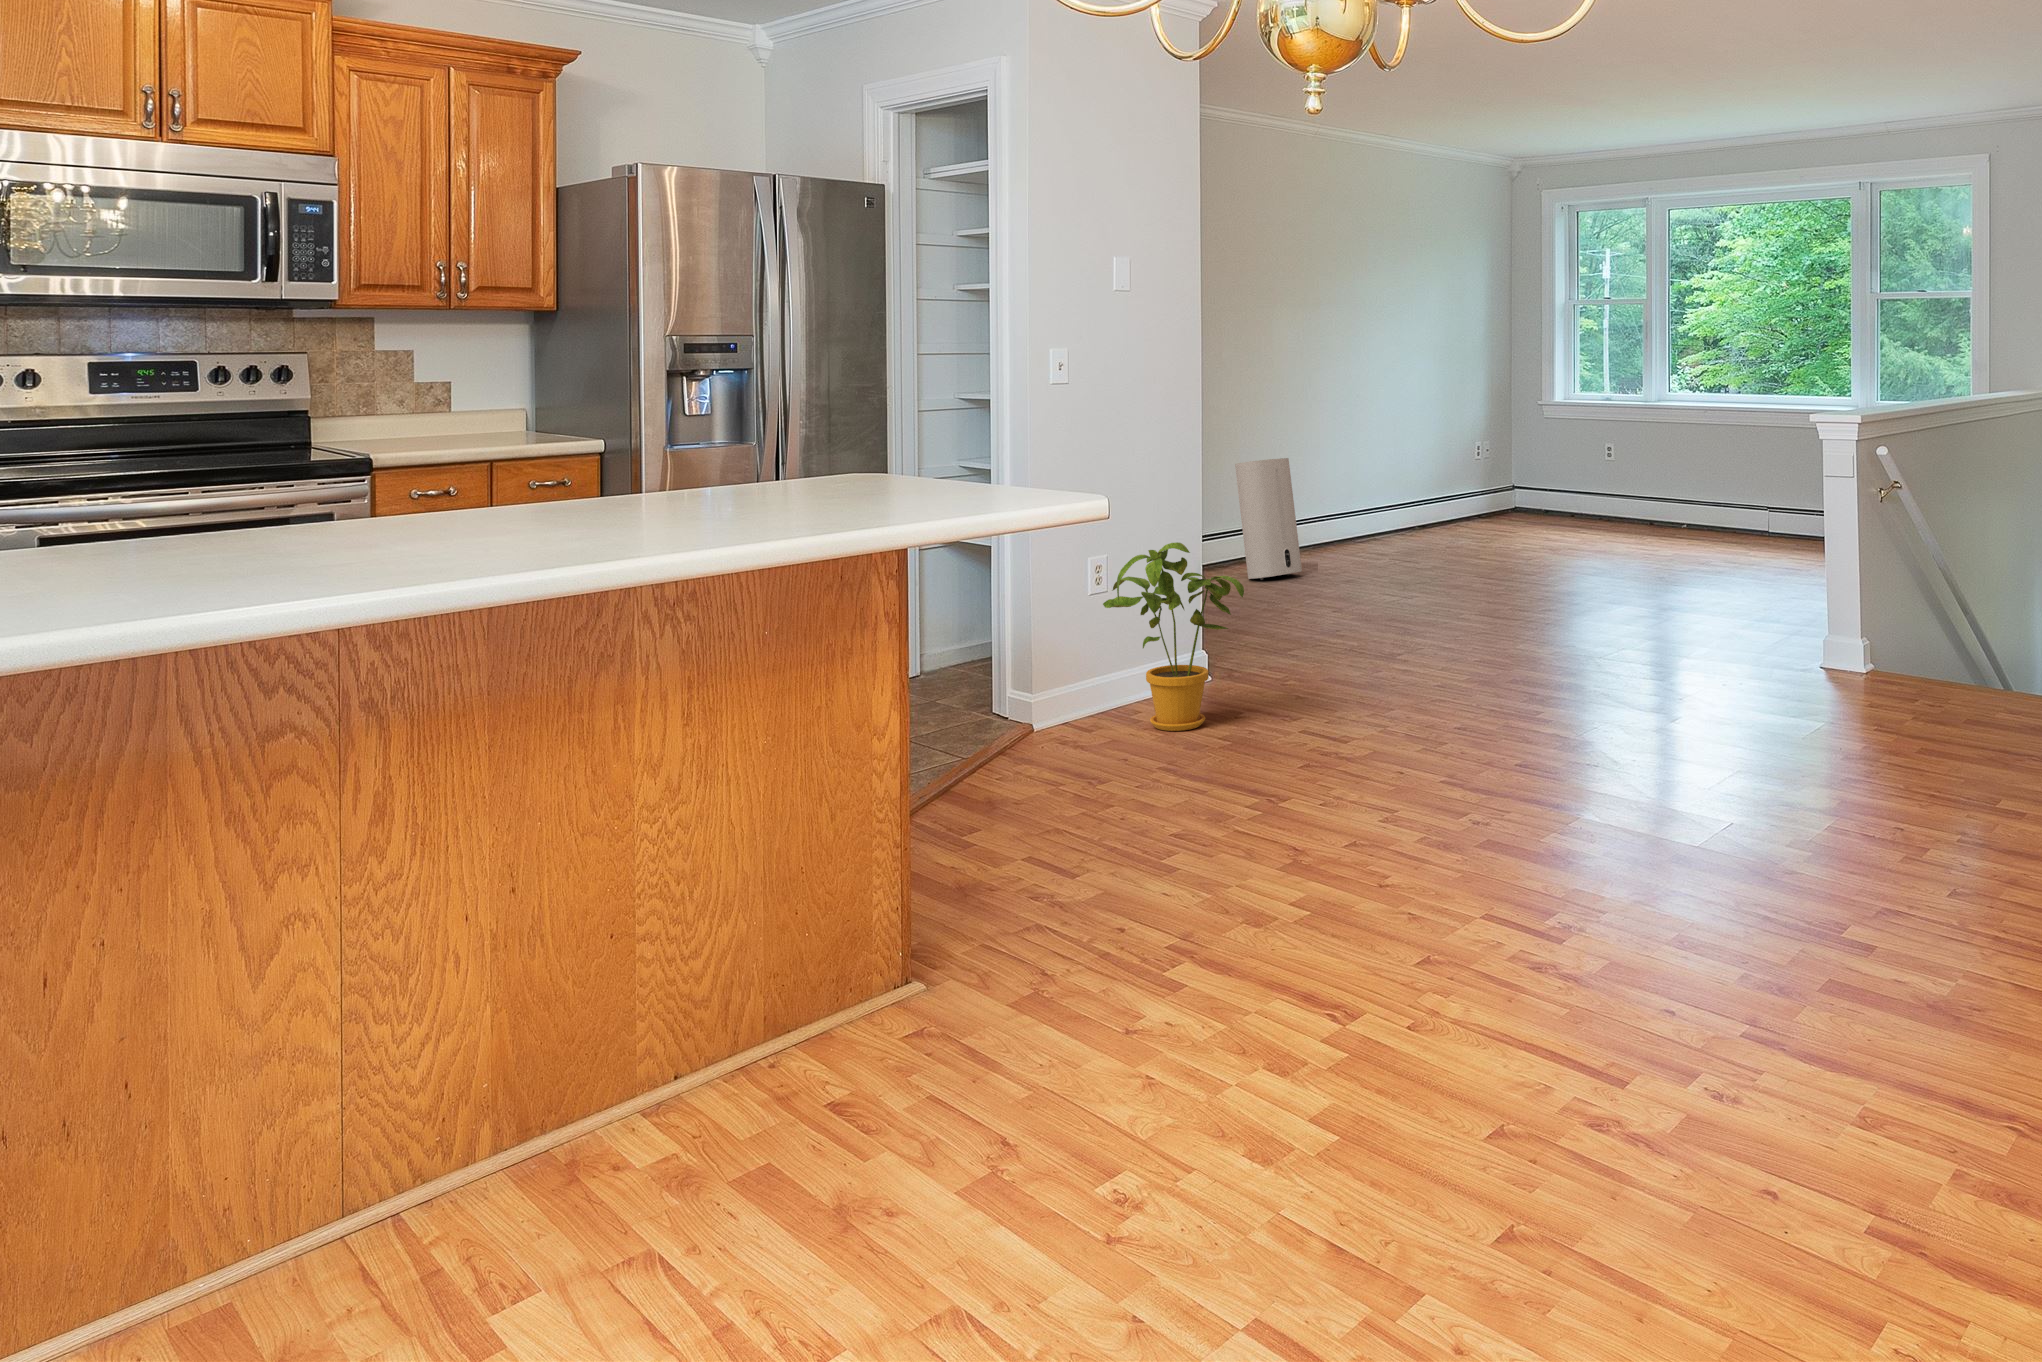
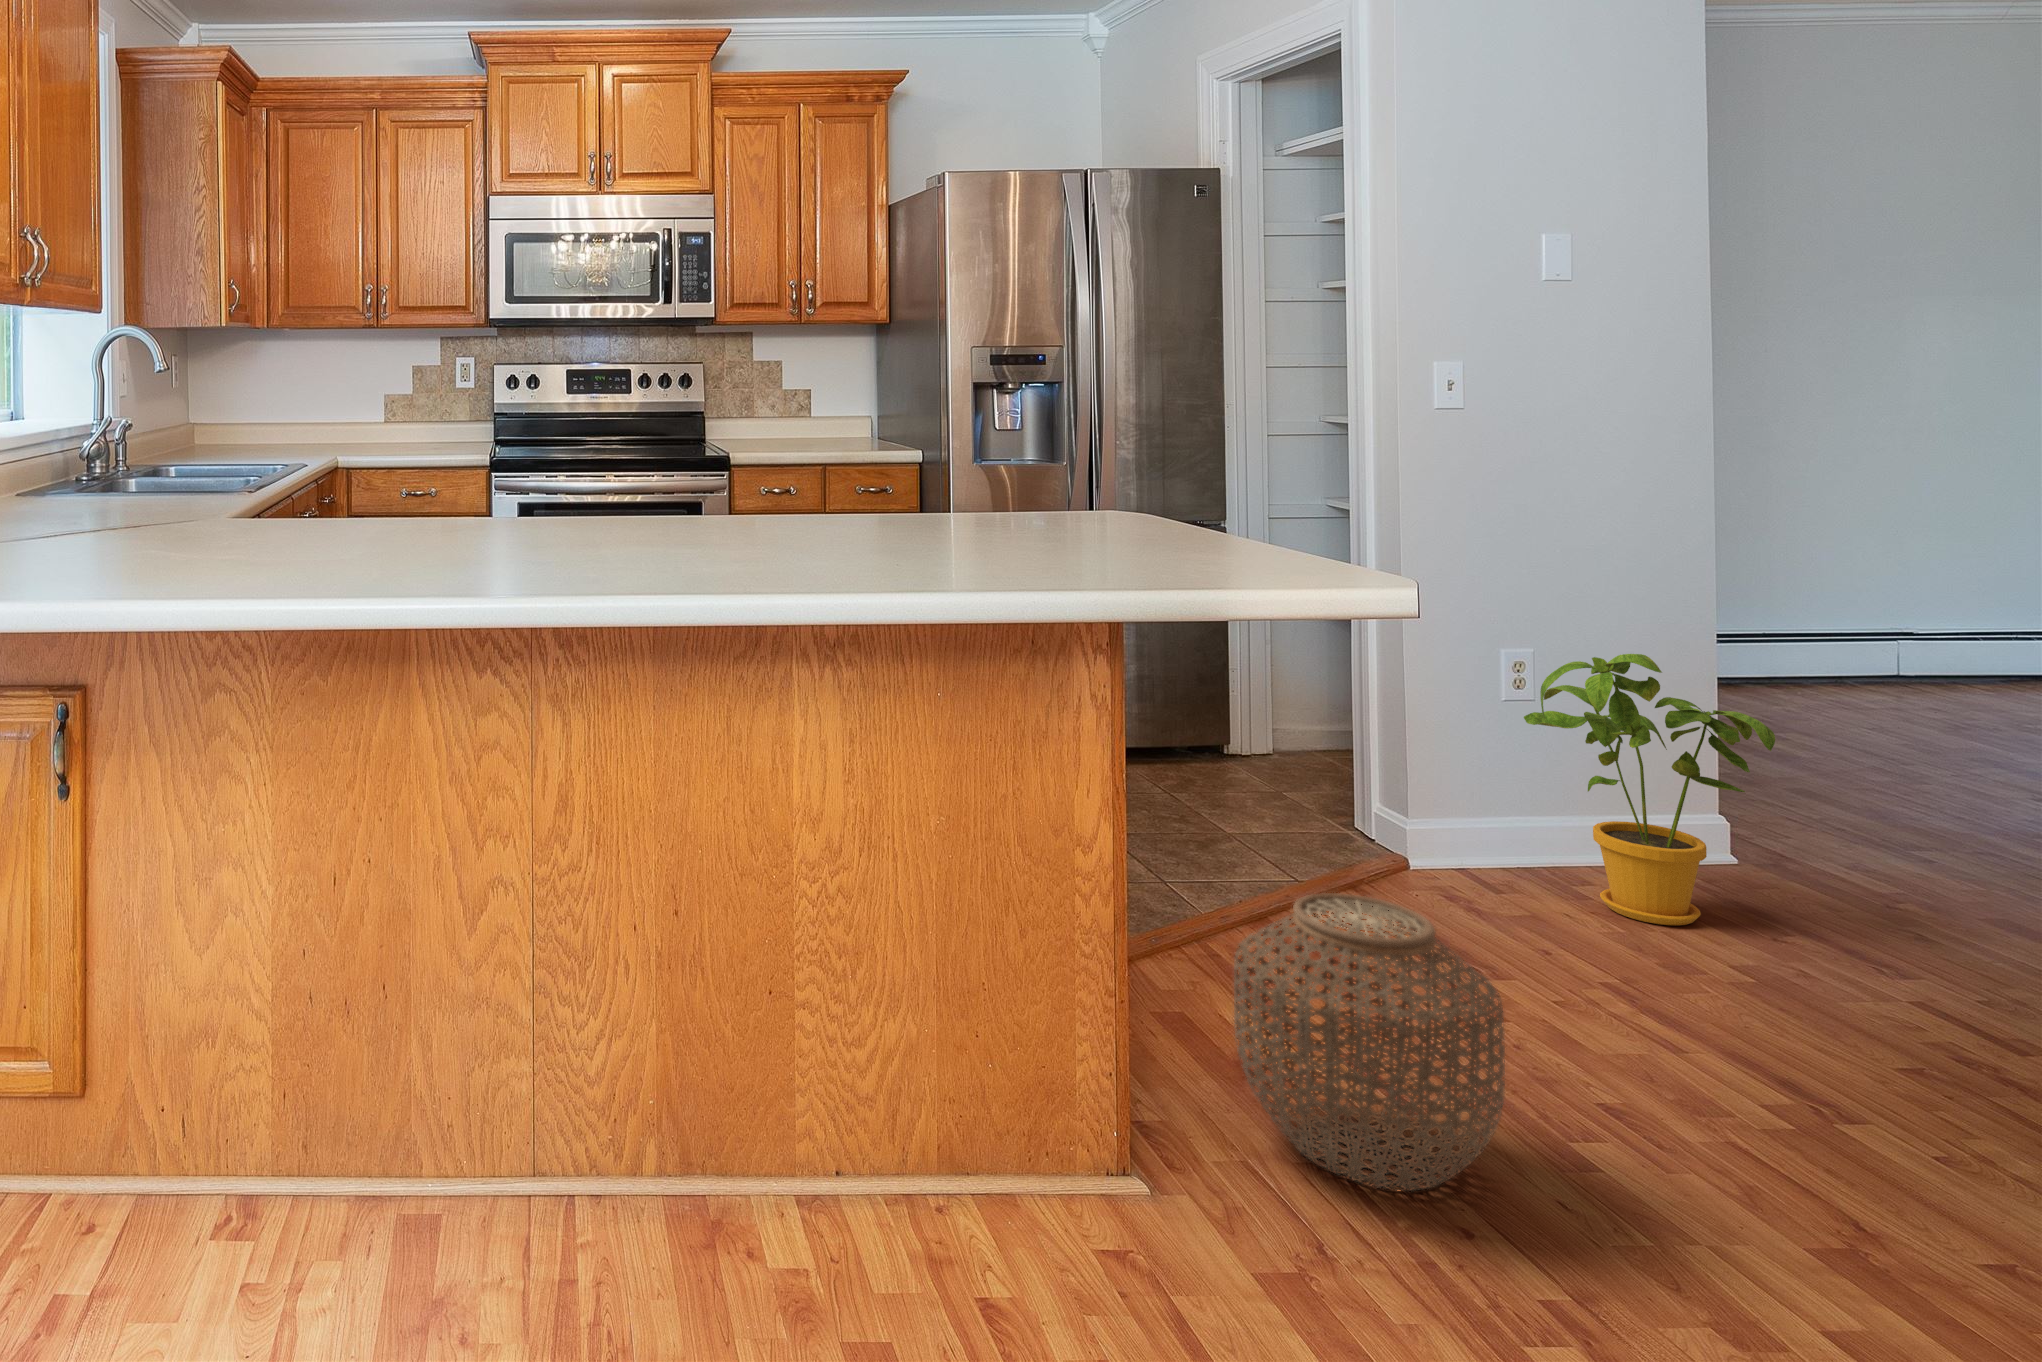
air purifier: present [1235,458,1302,580] -> none [1837,518,1980,700]
woven basket: none [975,723,1151,931] -> present [1234,893,1505,1190]

